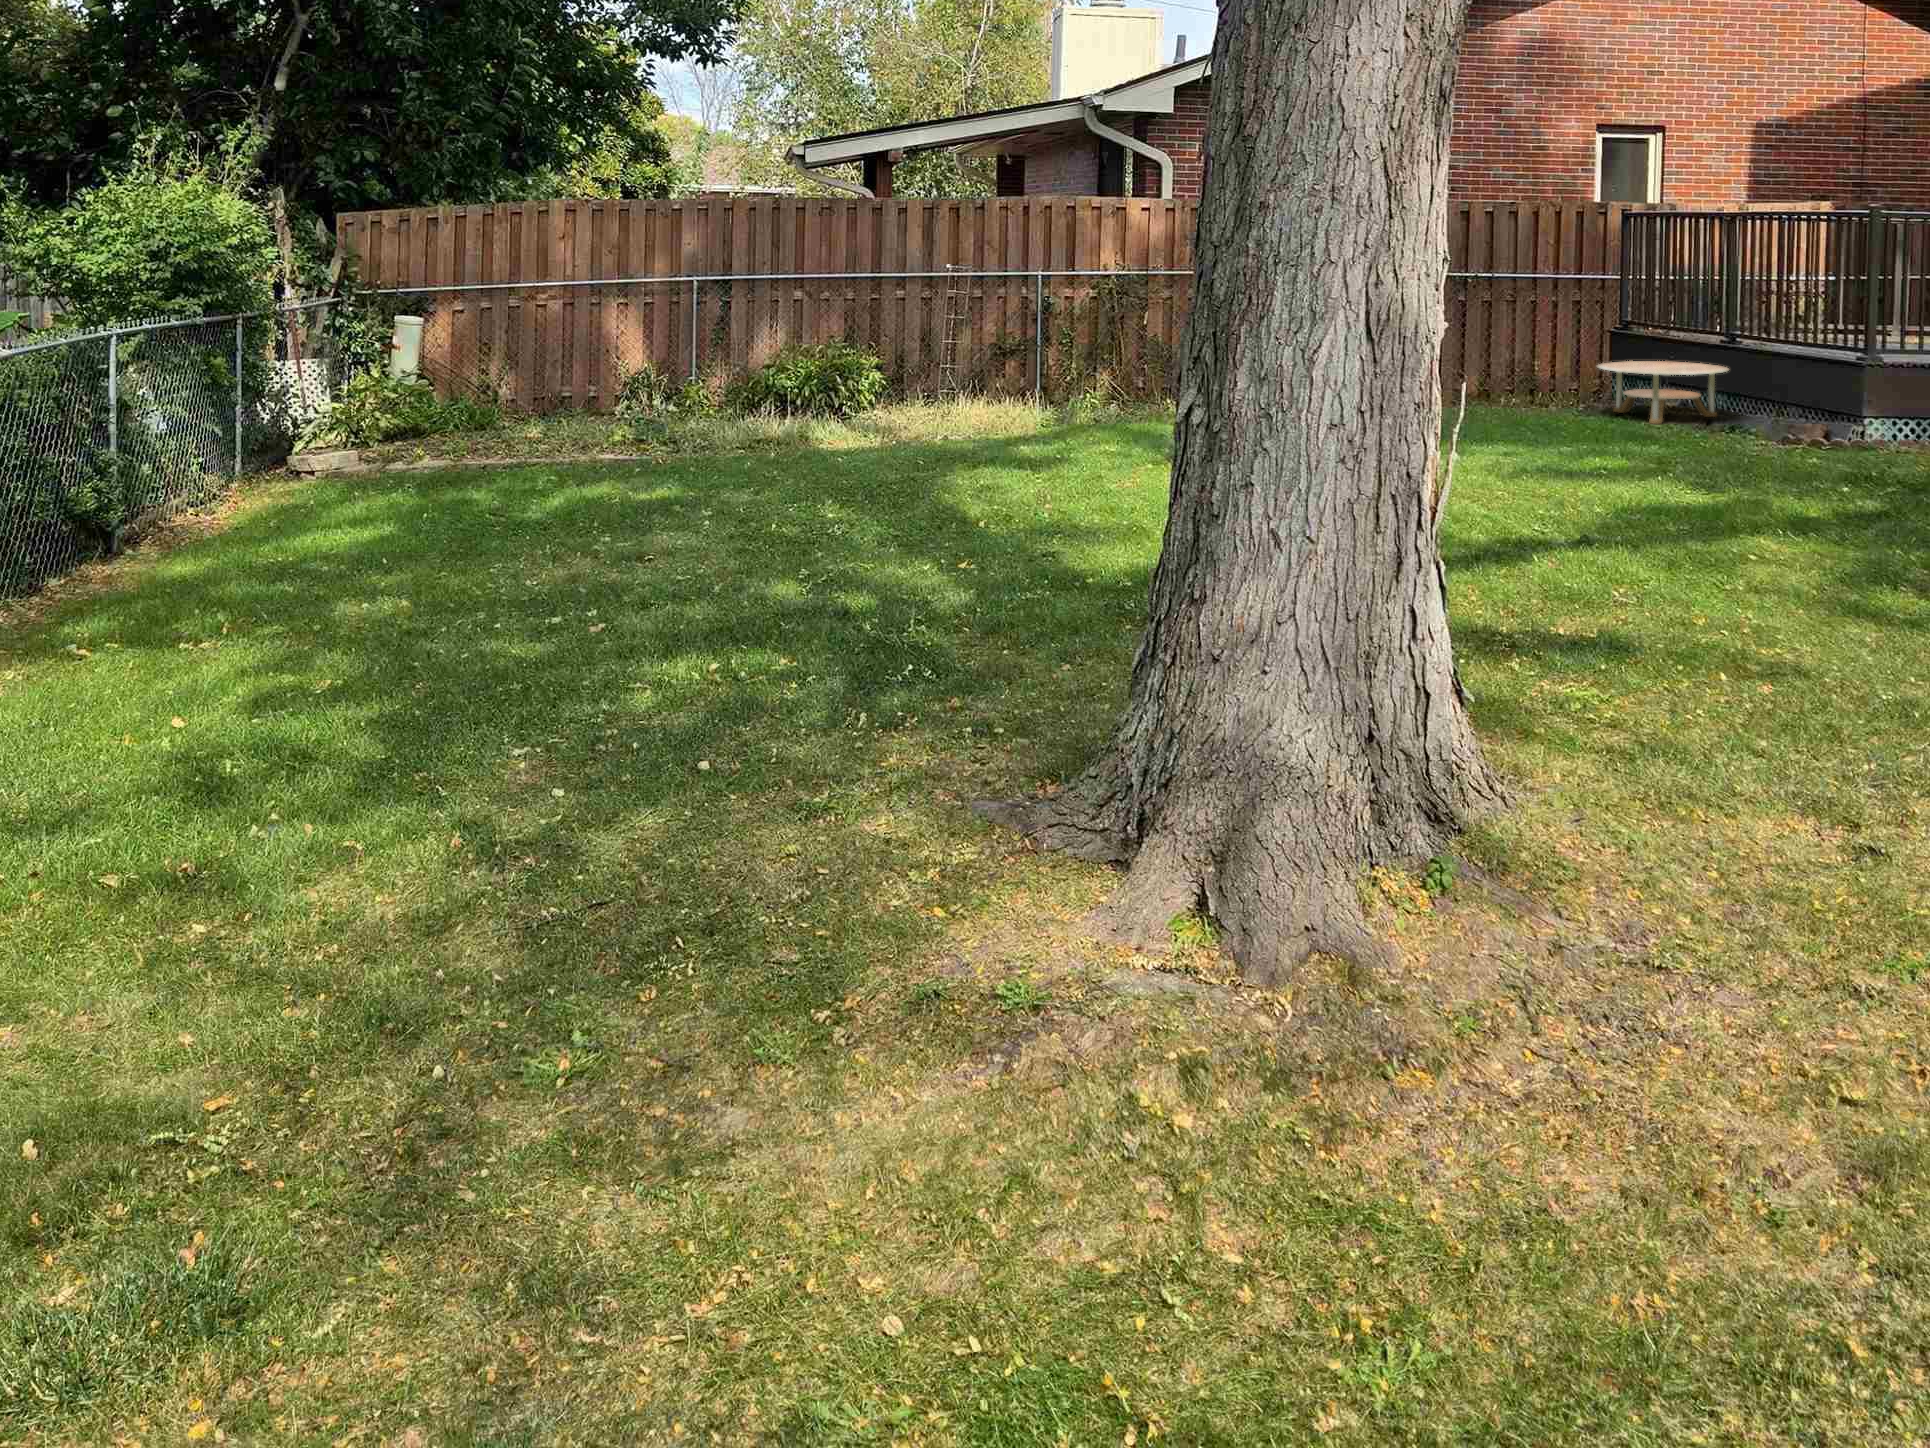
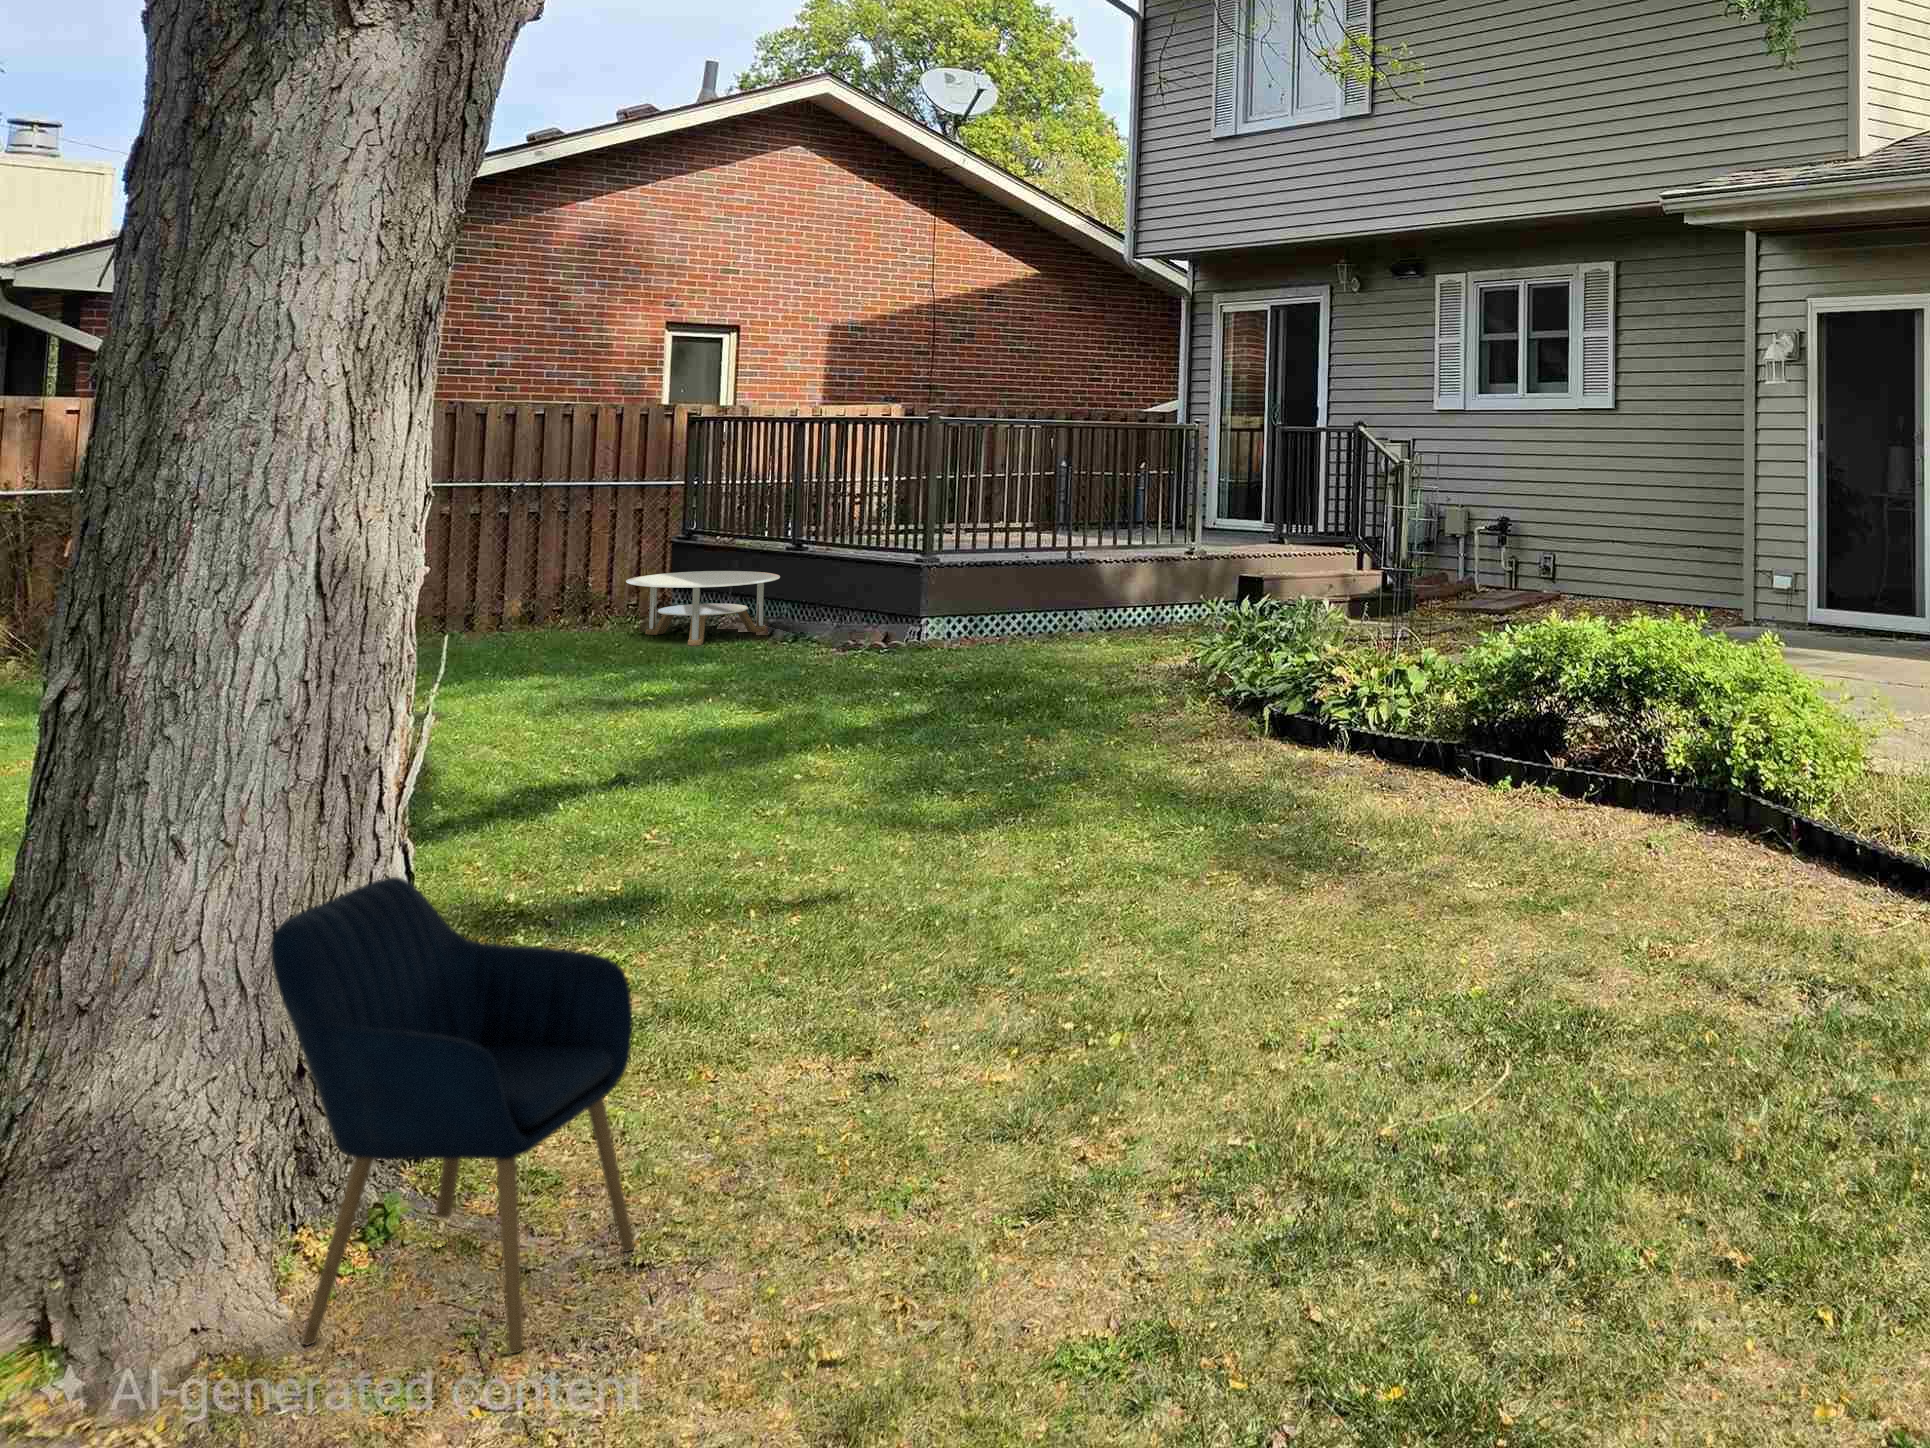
chair: none [1343,586,1639,1021] -> present [271,877,634,1354]

